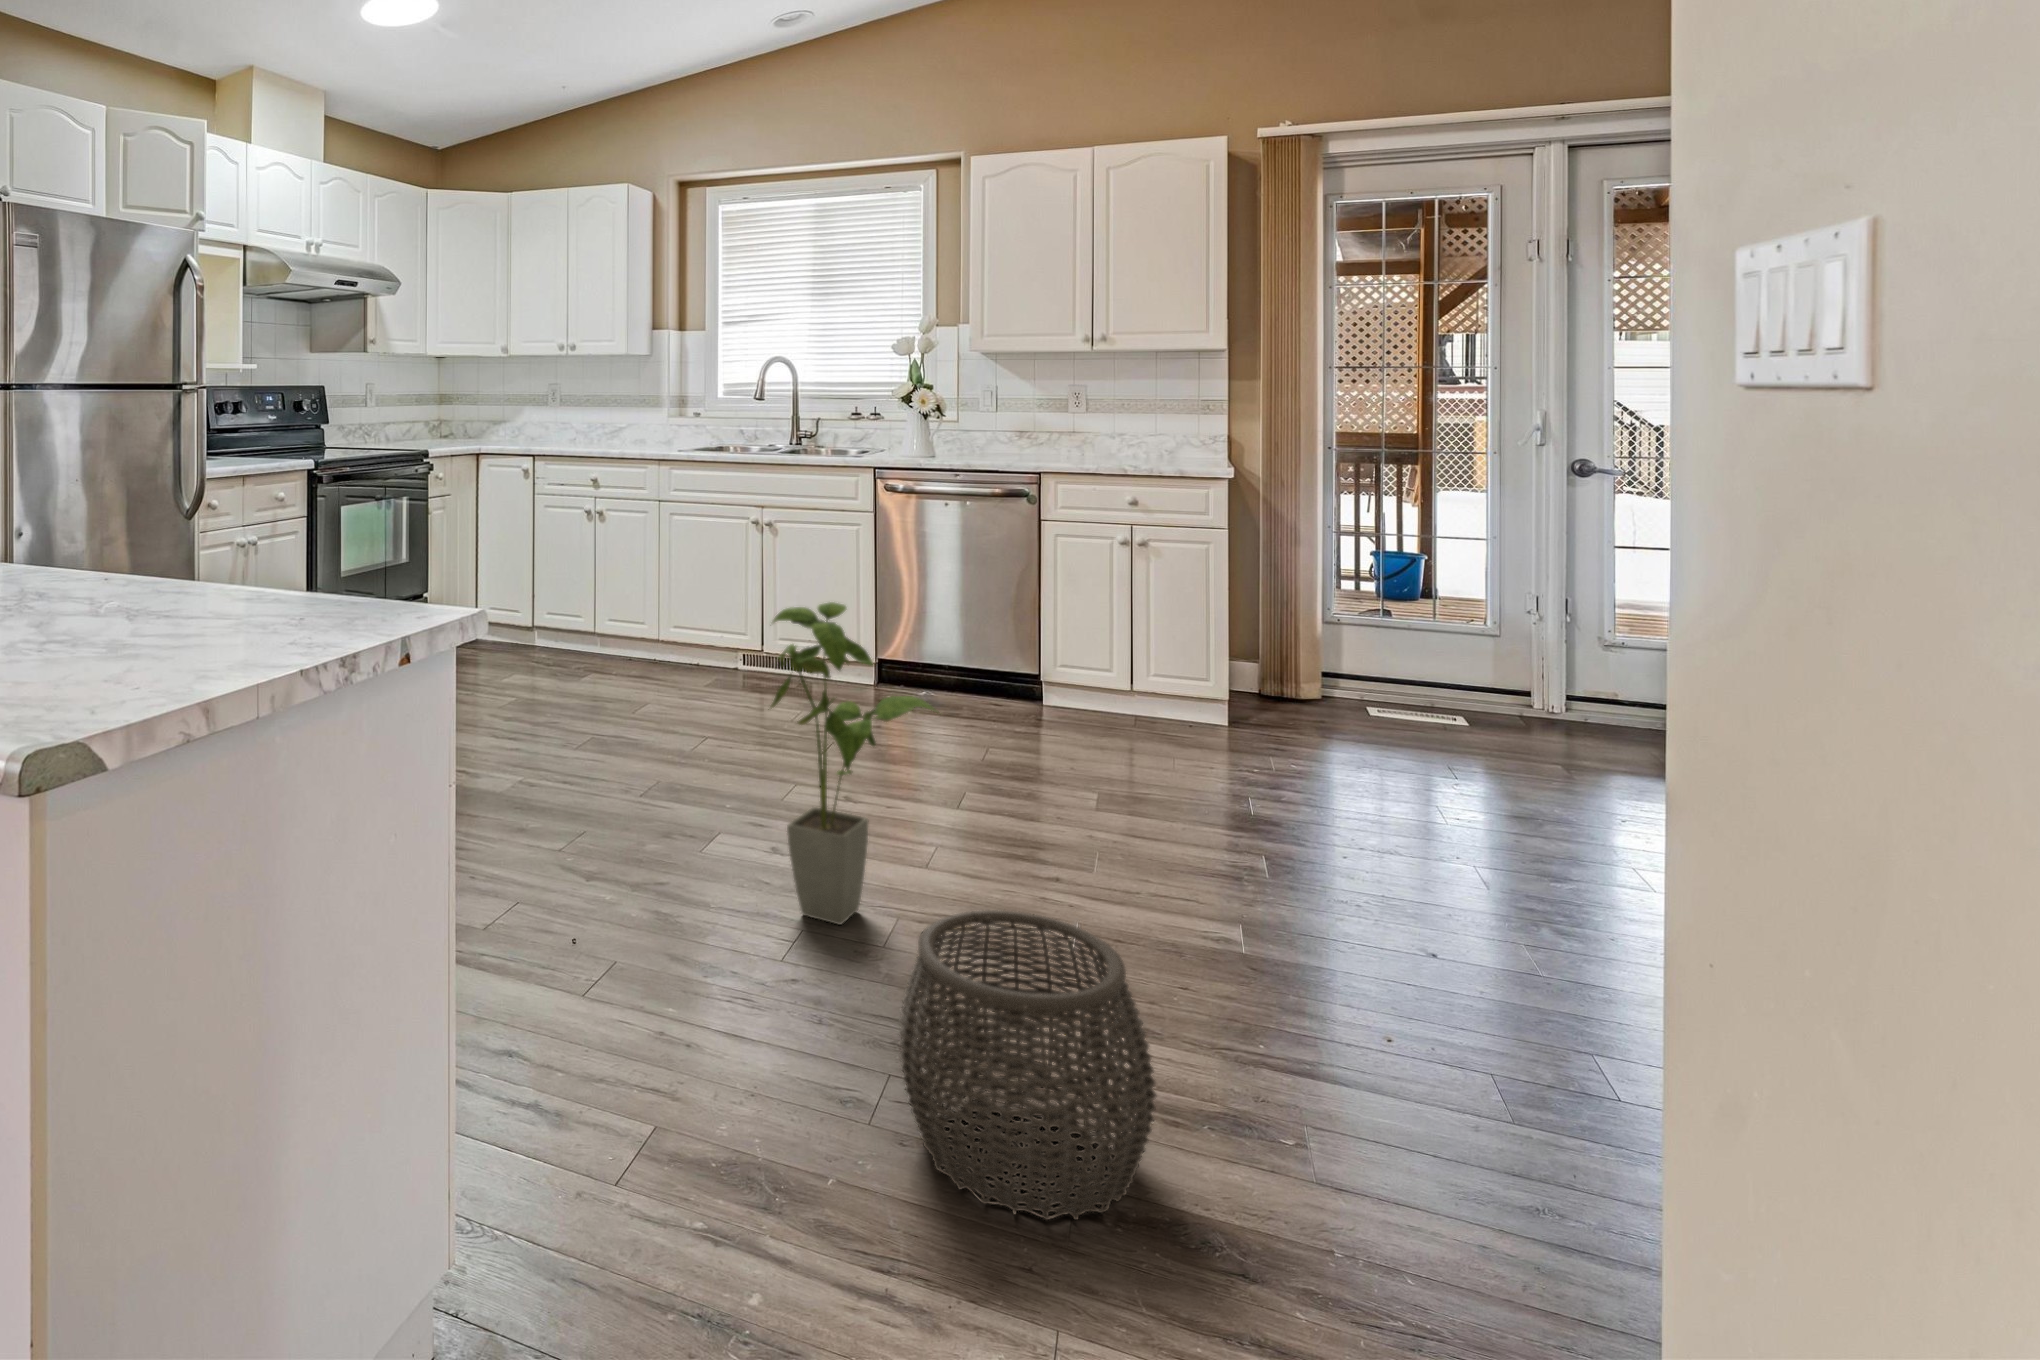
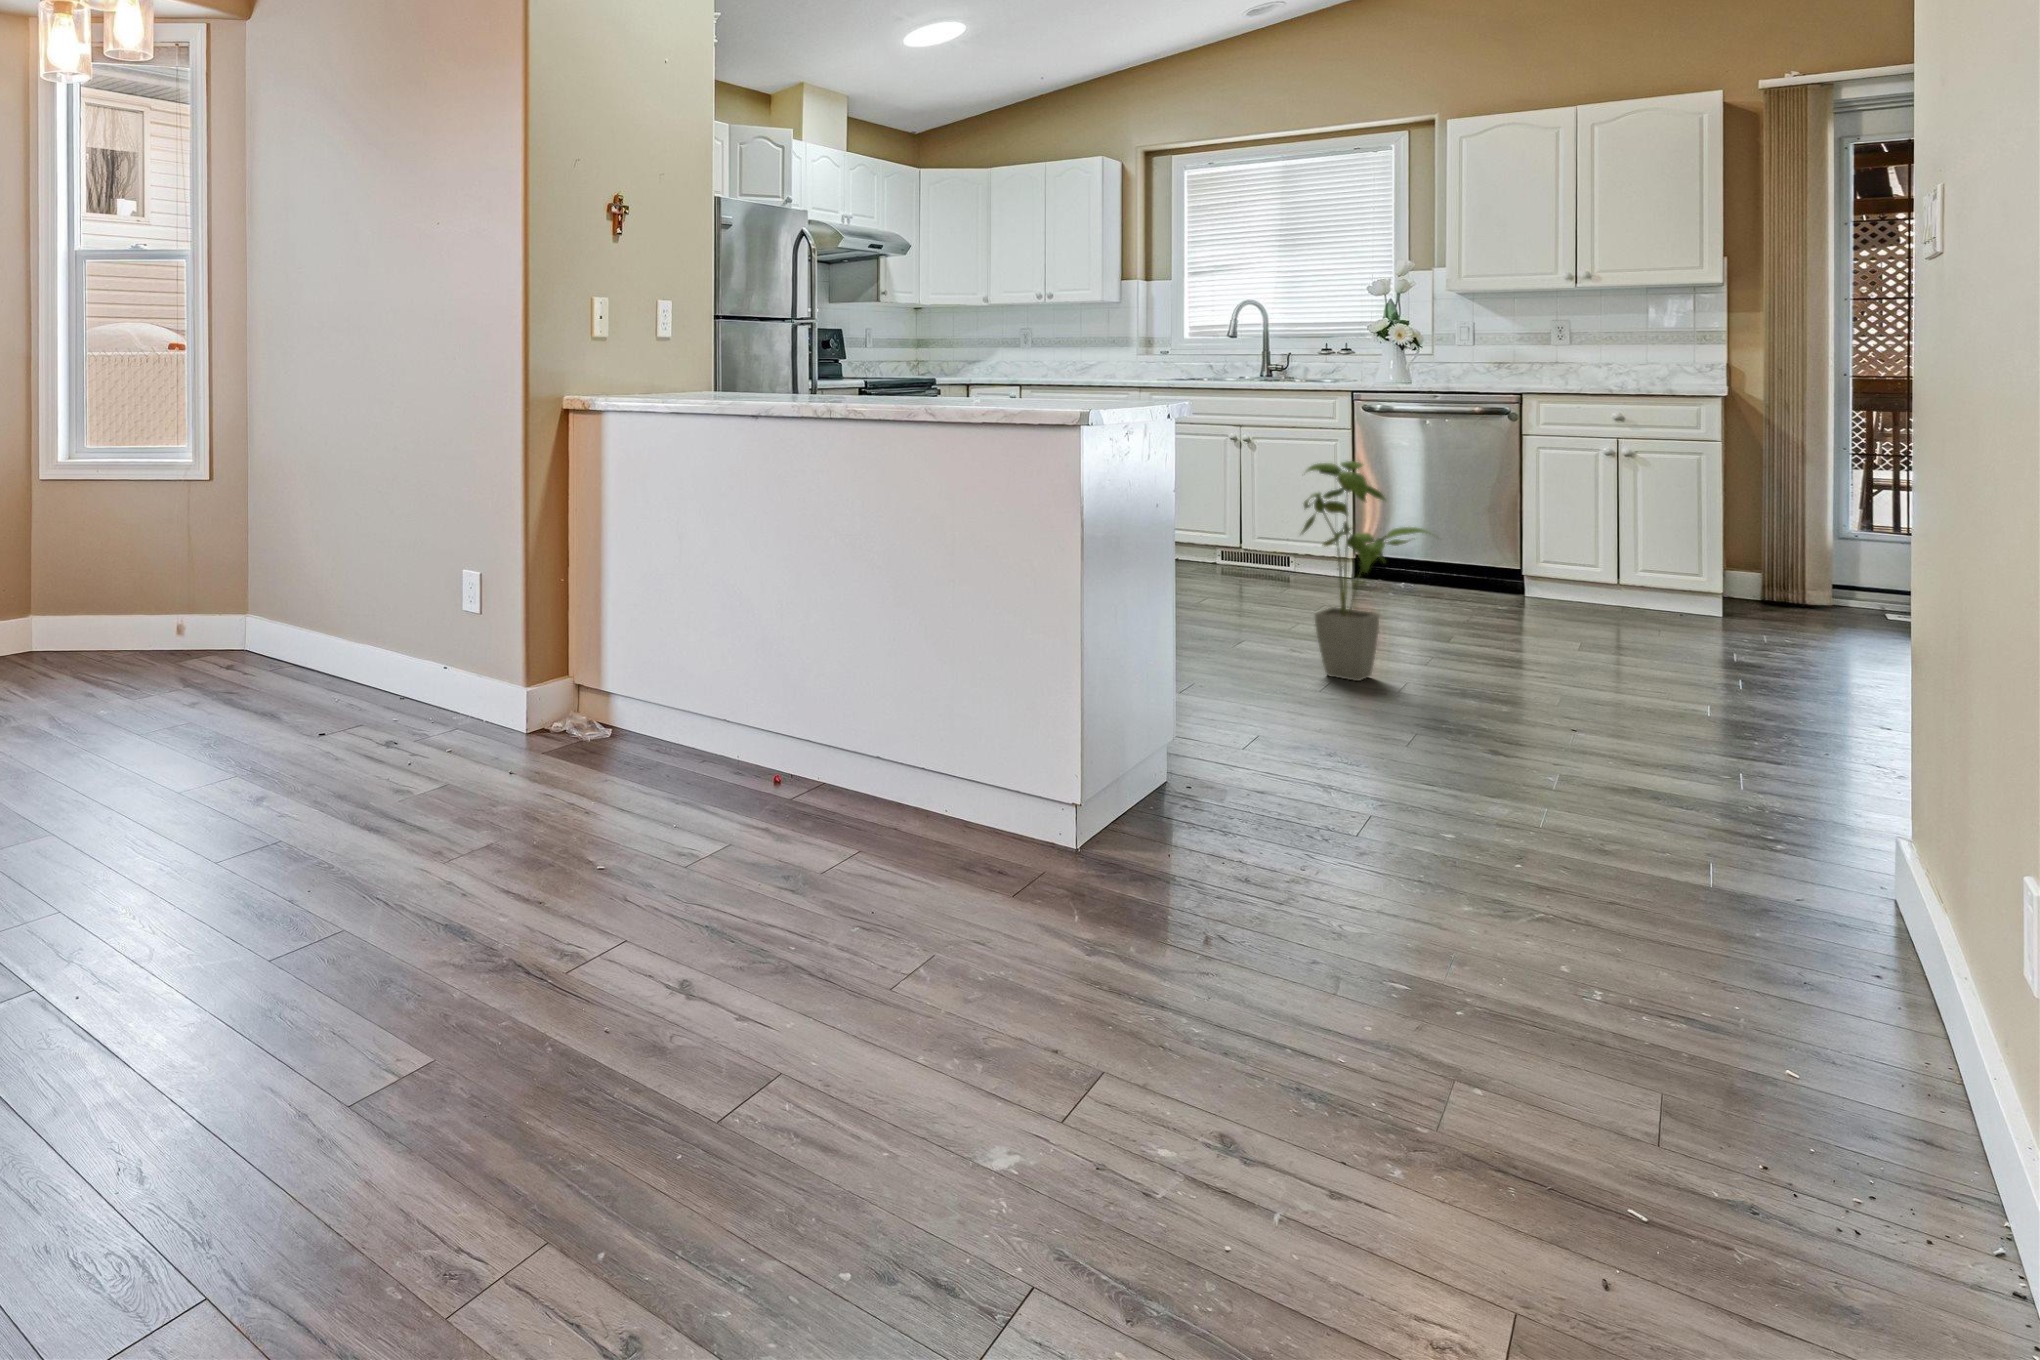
woven basket: present [898,910,1156,1220] -> none [1424,630,1613,786]

